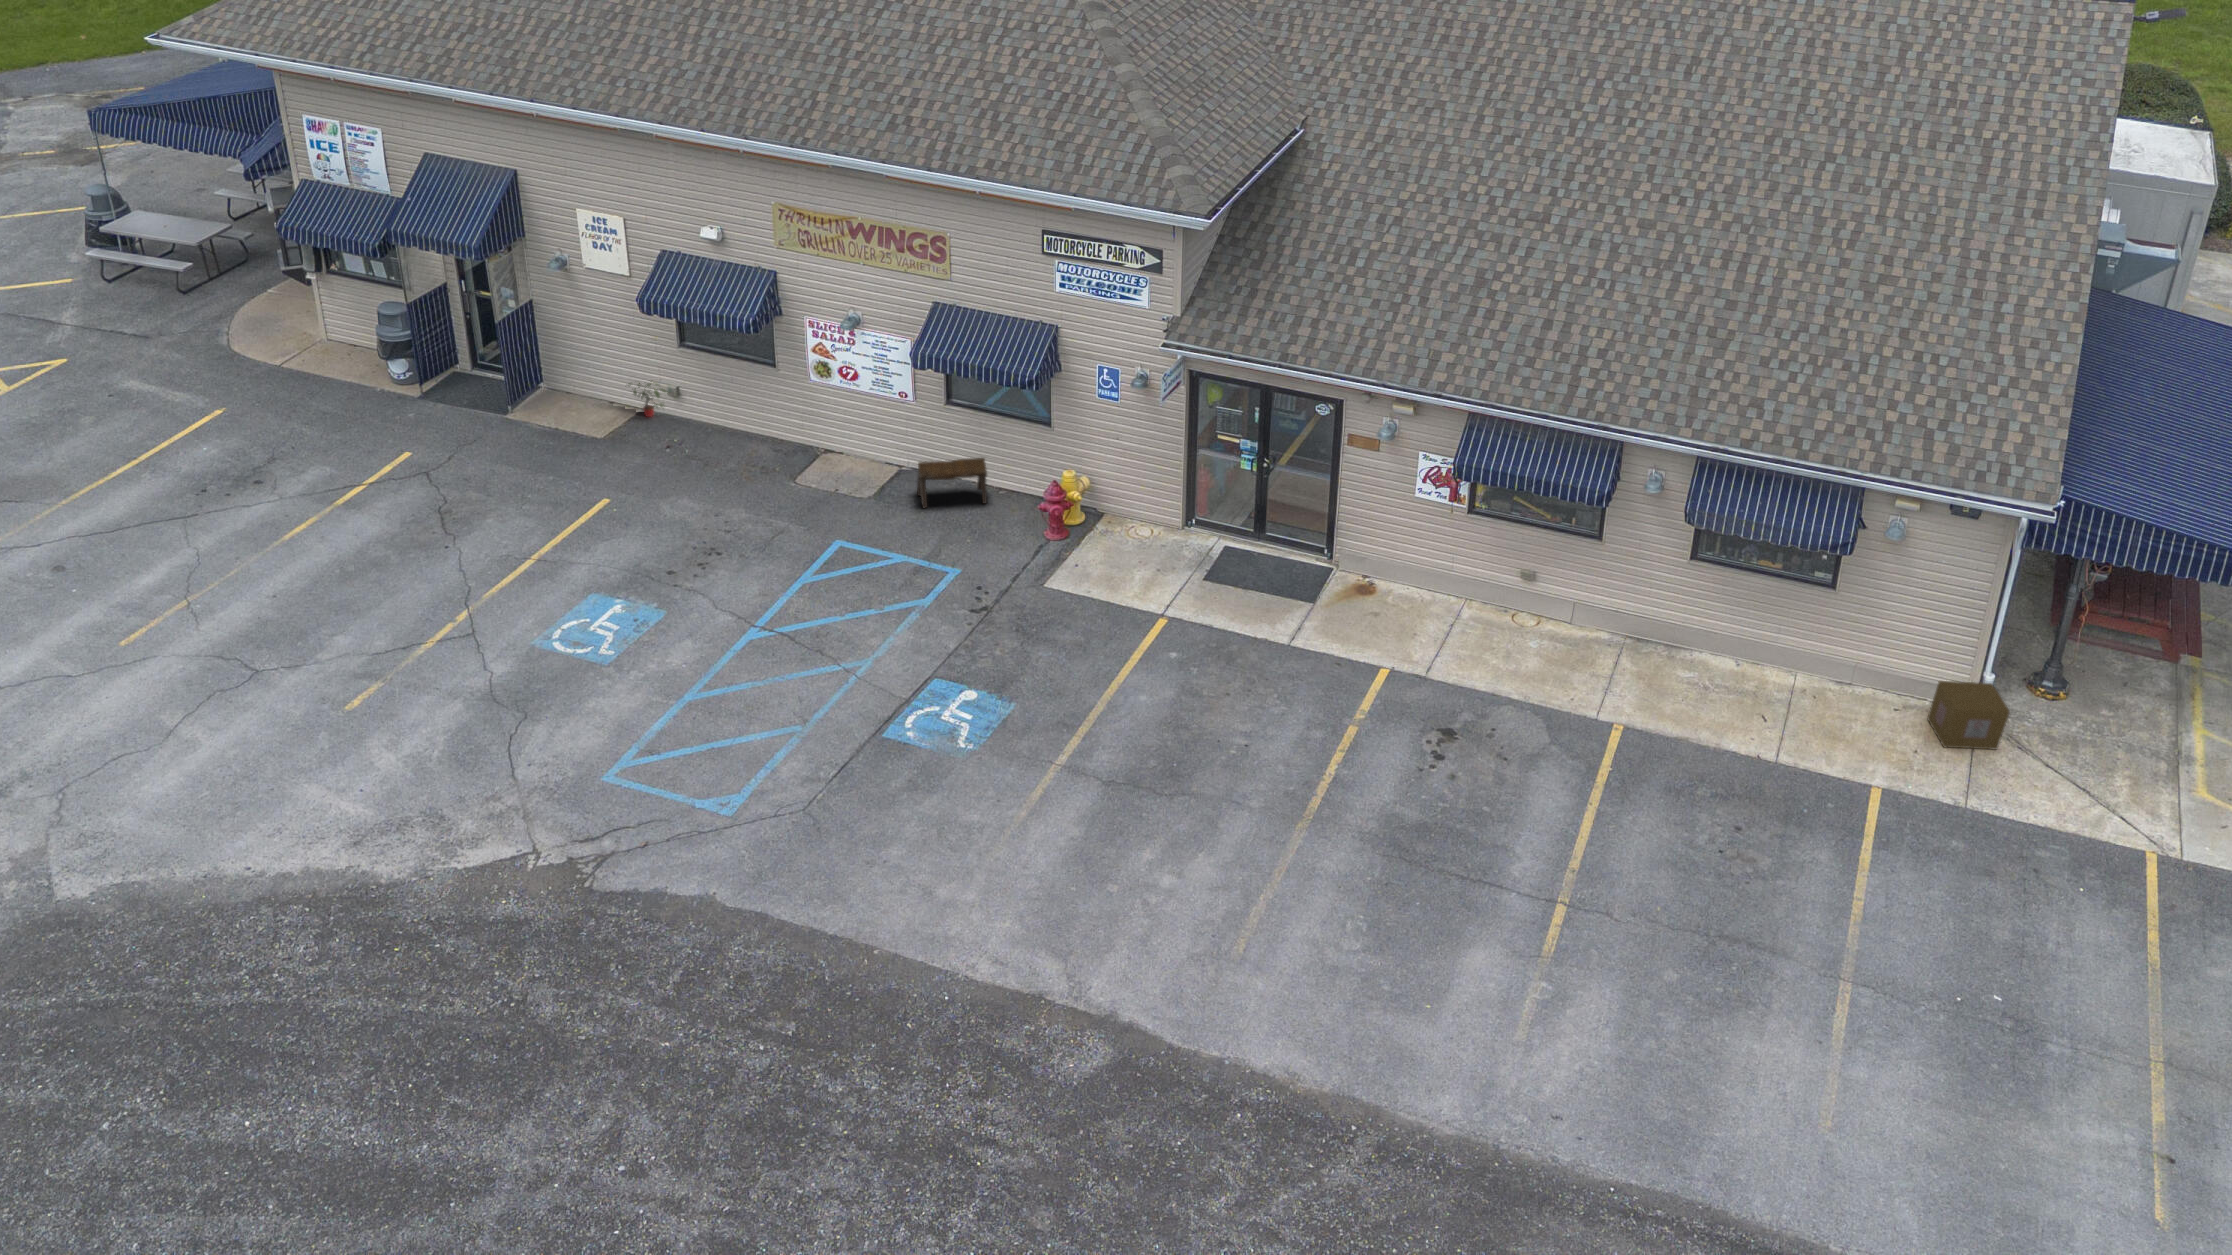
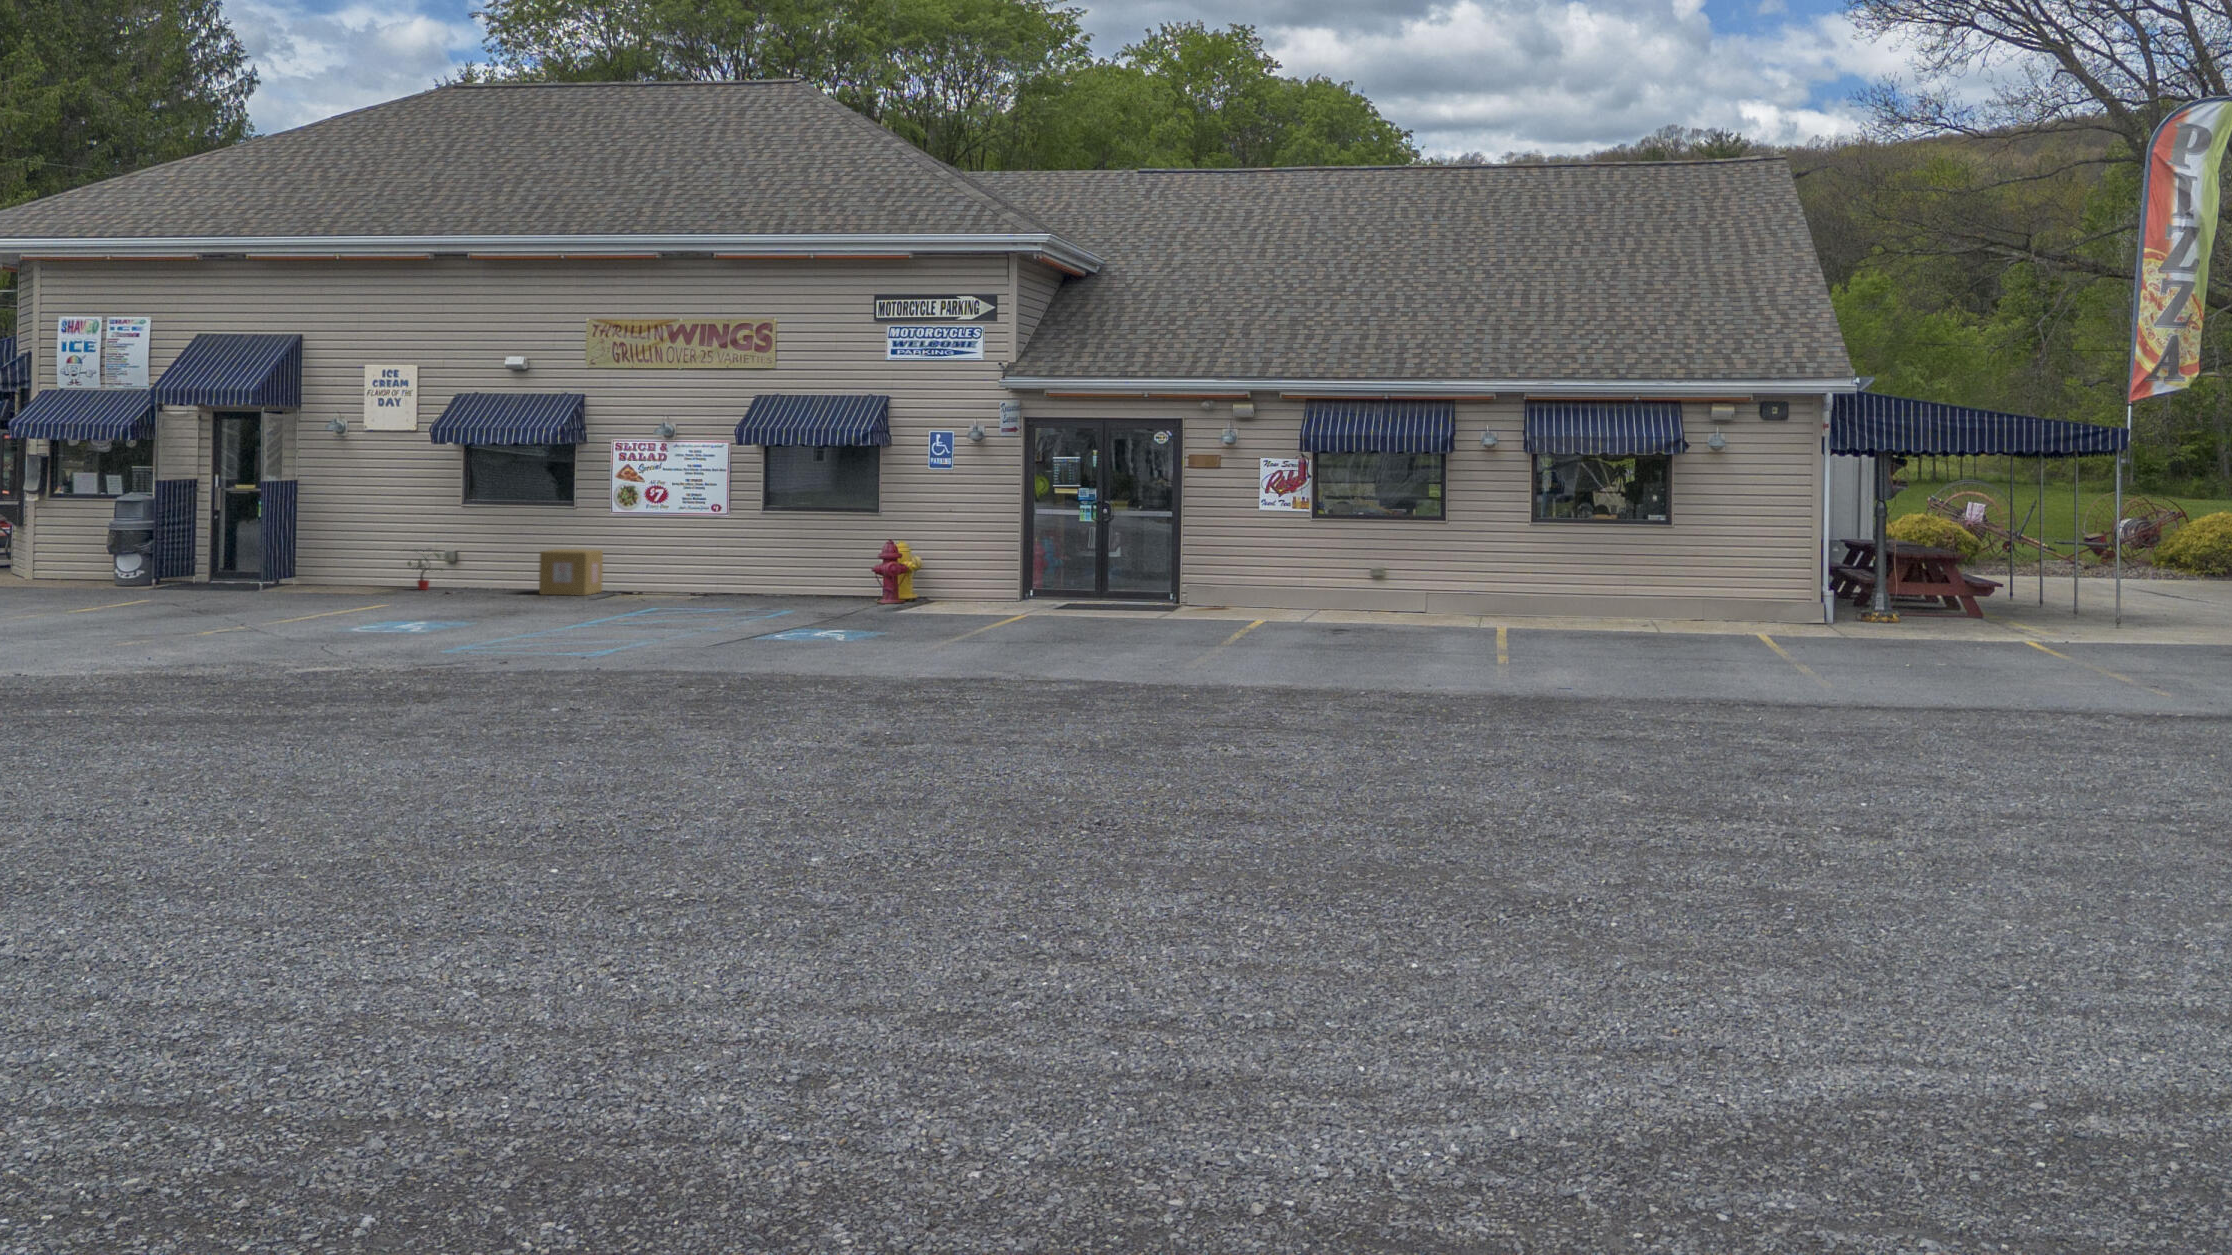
bench: present [917,458,987,508] -> none [739,558,817,601]
cardboard box: present [1928,681,2010,749] -> present [539,549,603,596]

